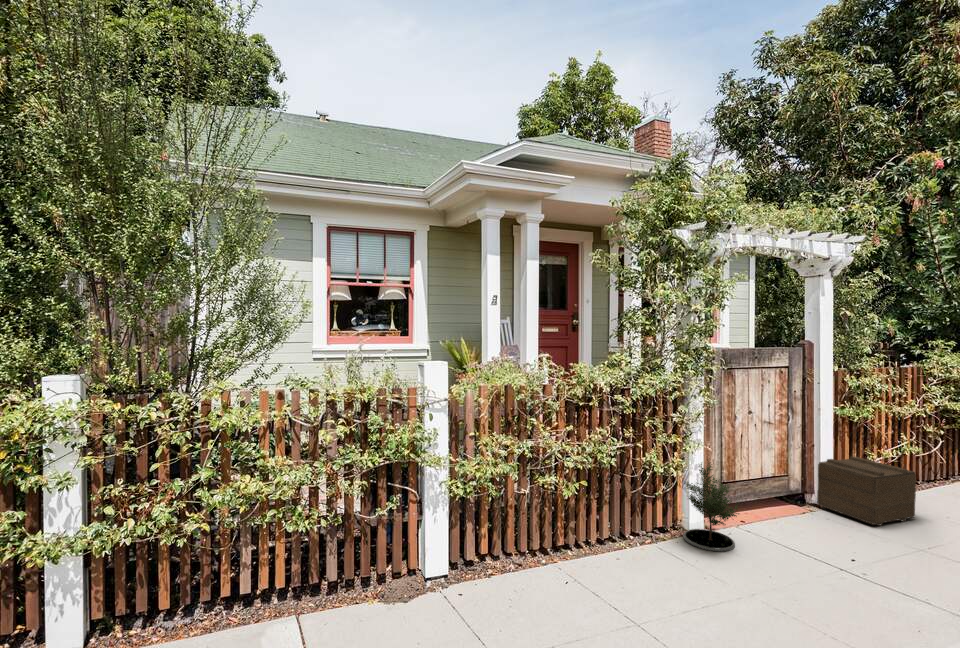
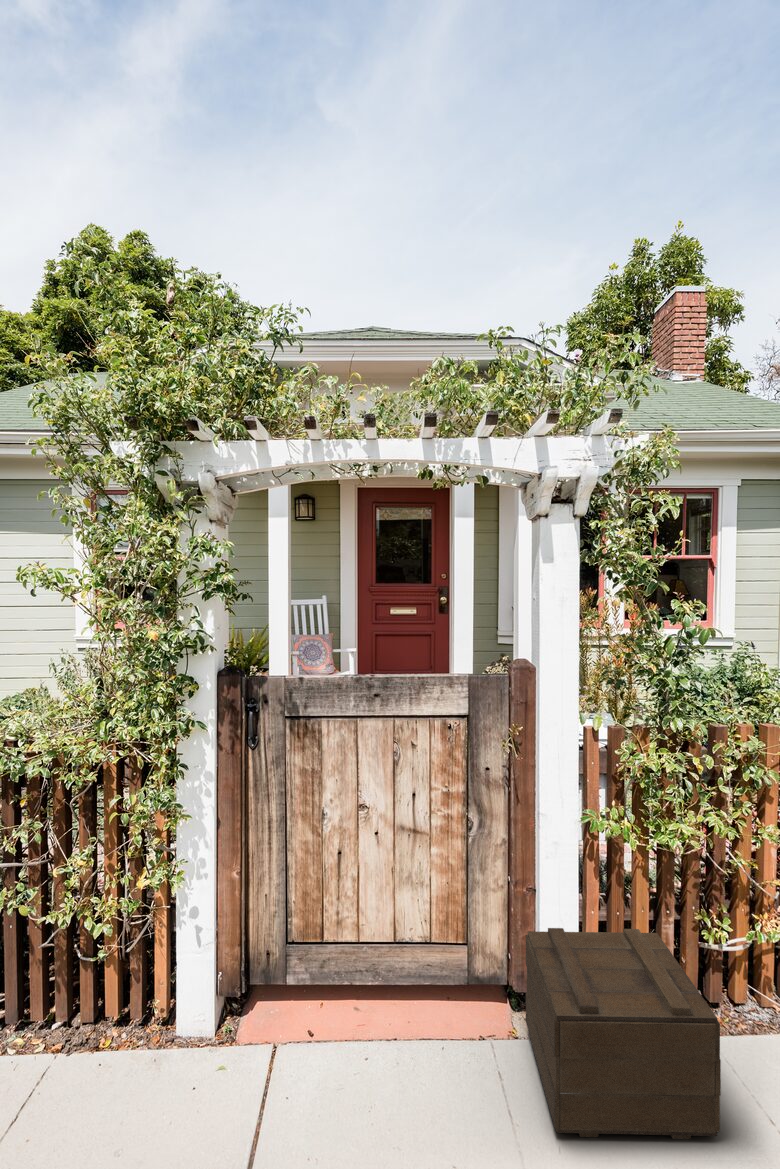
potted tree: present [683,462,739,552] -> none [75,910,197,1119]

